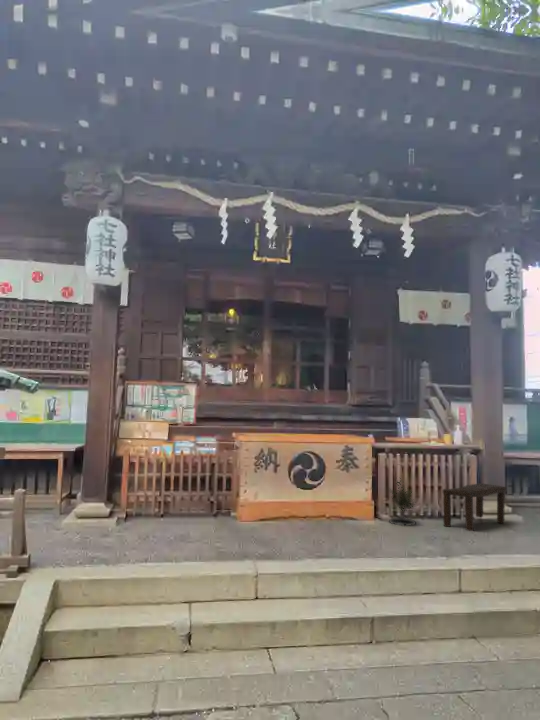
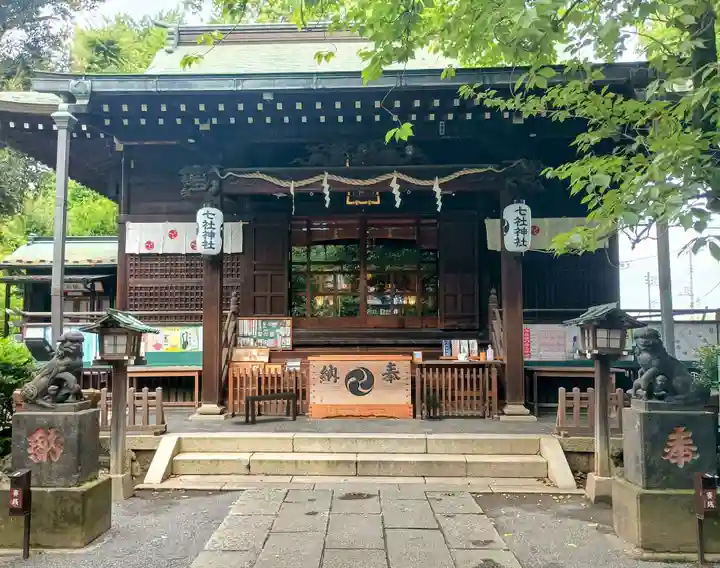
bench: present [443,483,506,531] -> present [245,392,297,425]

